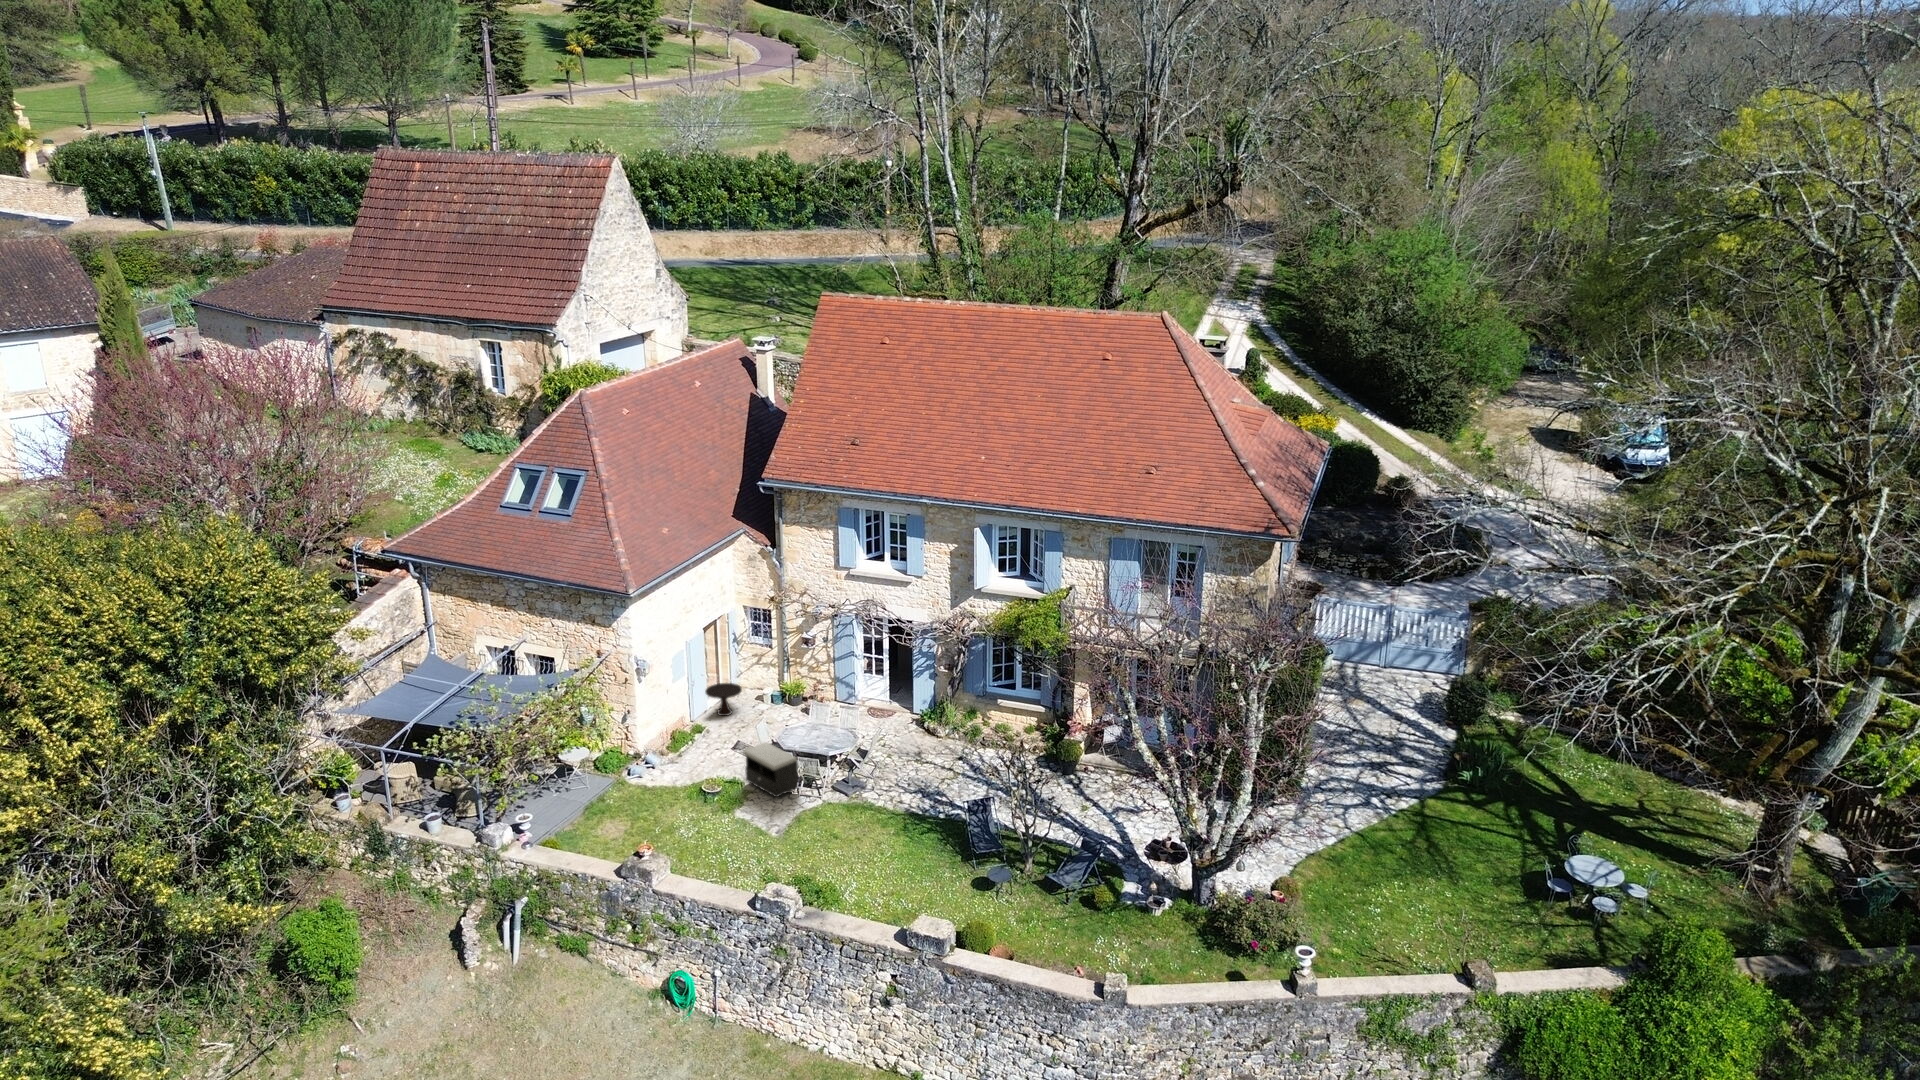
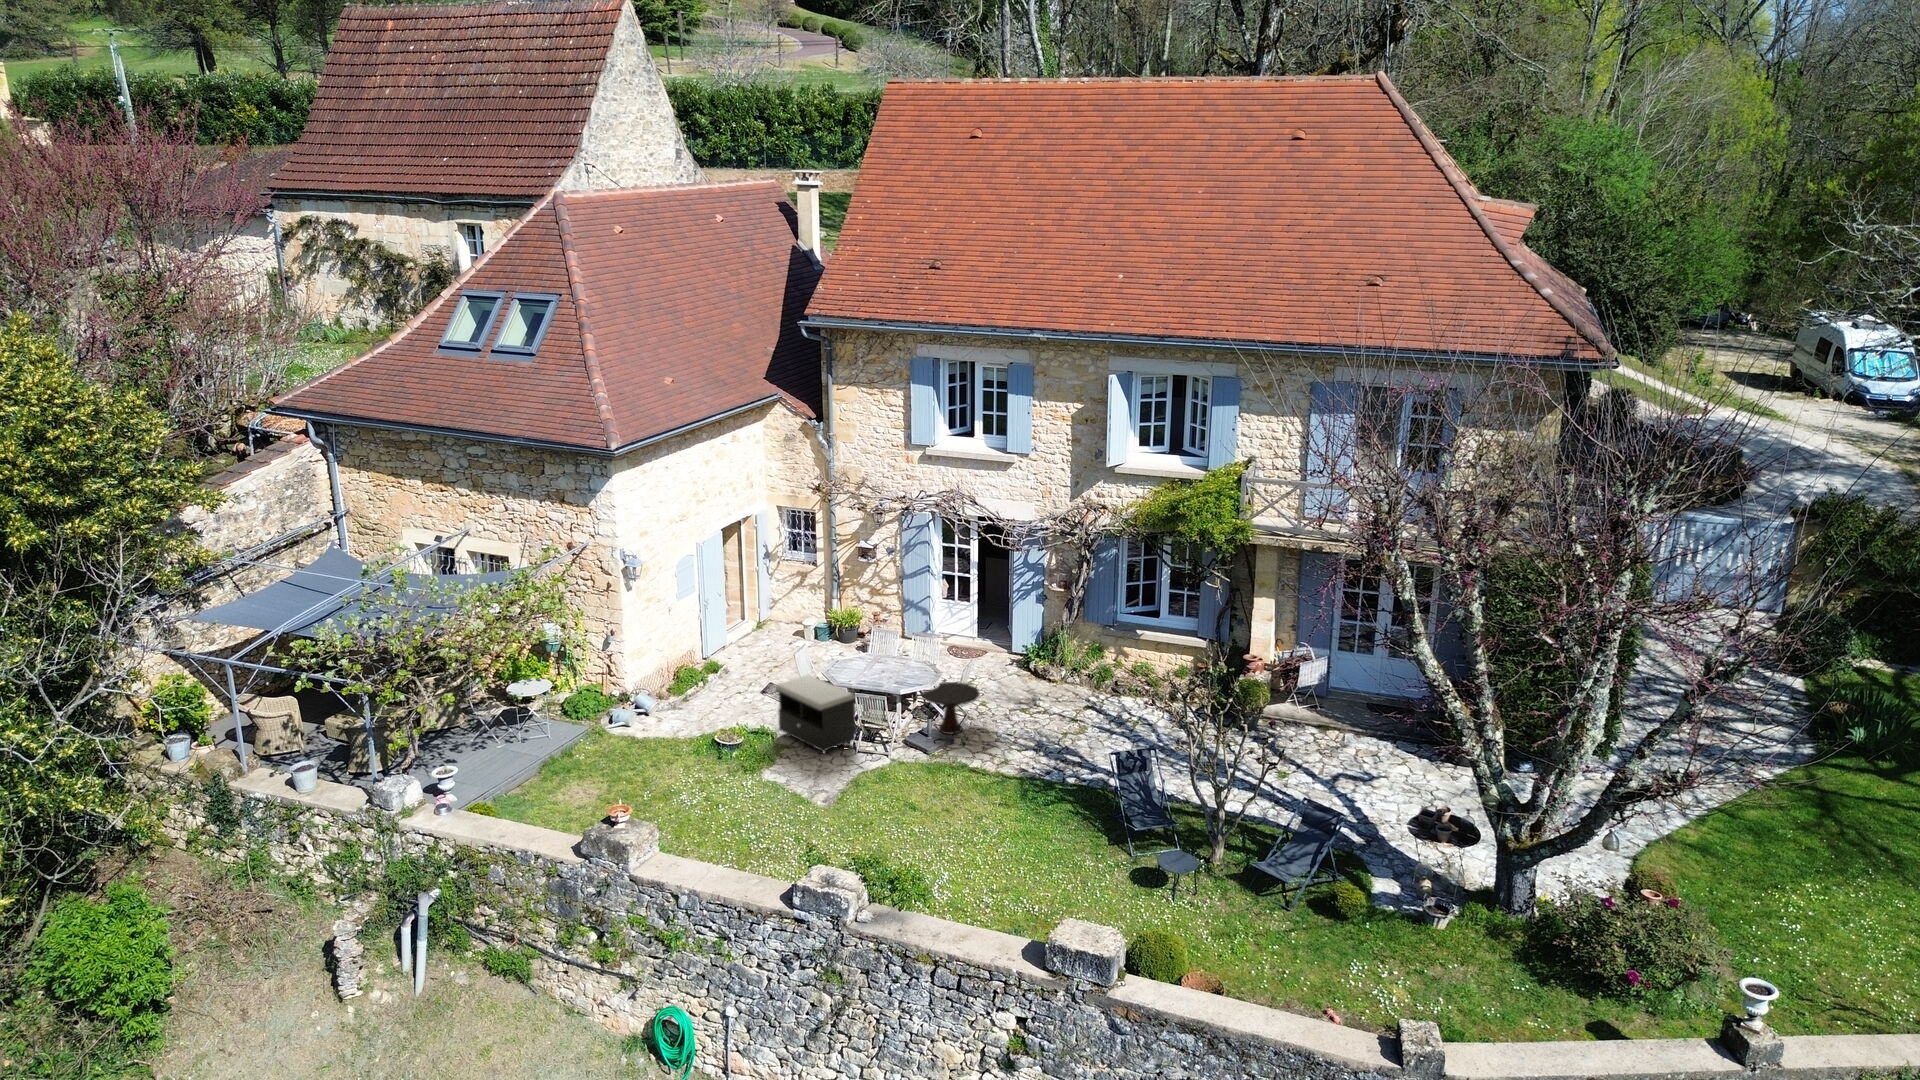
side table: present [705,683,742,716] -> present [922,682,980,734]

